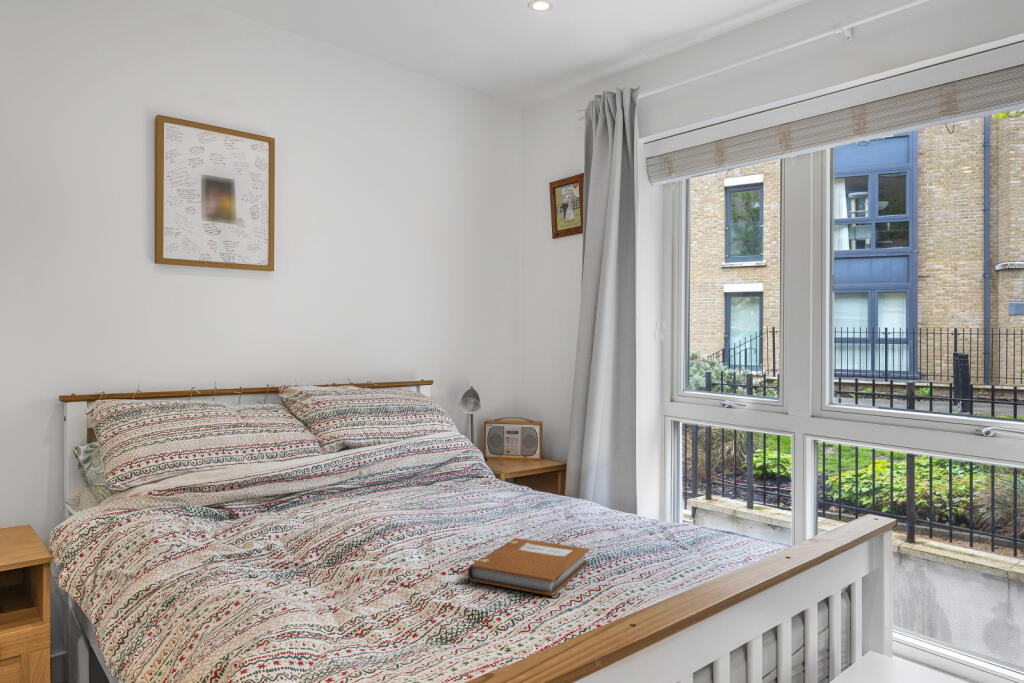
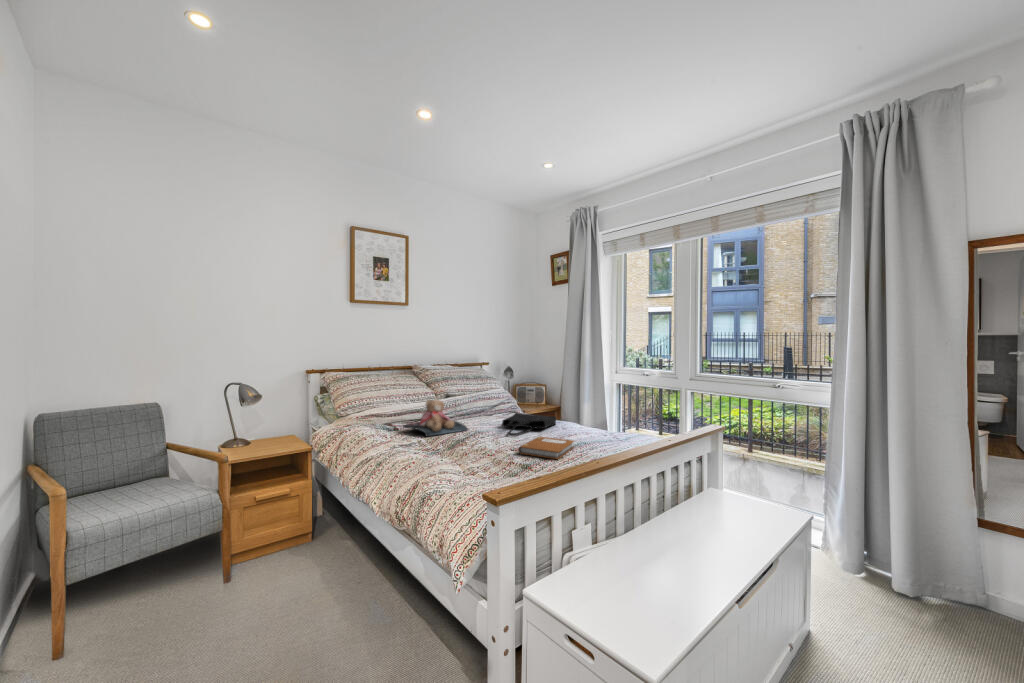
teddy bear: none [238,457,375,537] -> present [403,400,468,436]
tote bag: none [445,481,554,534] -> present [502,413,556,436]

